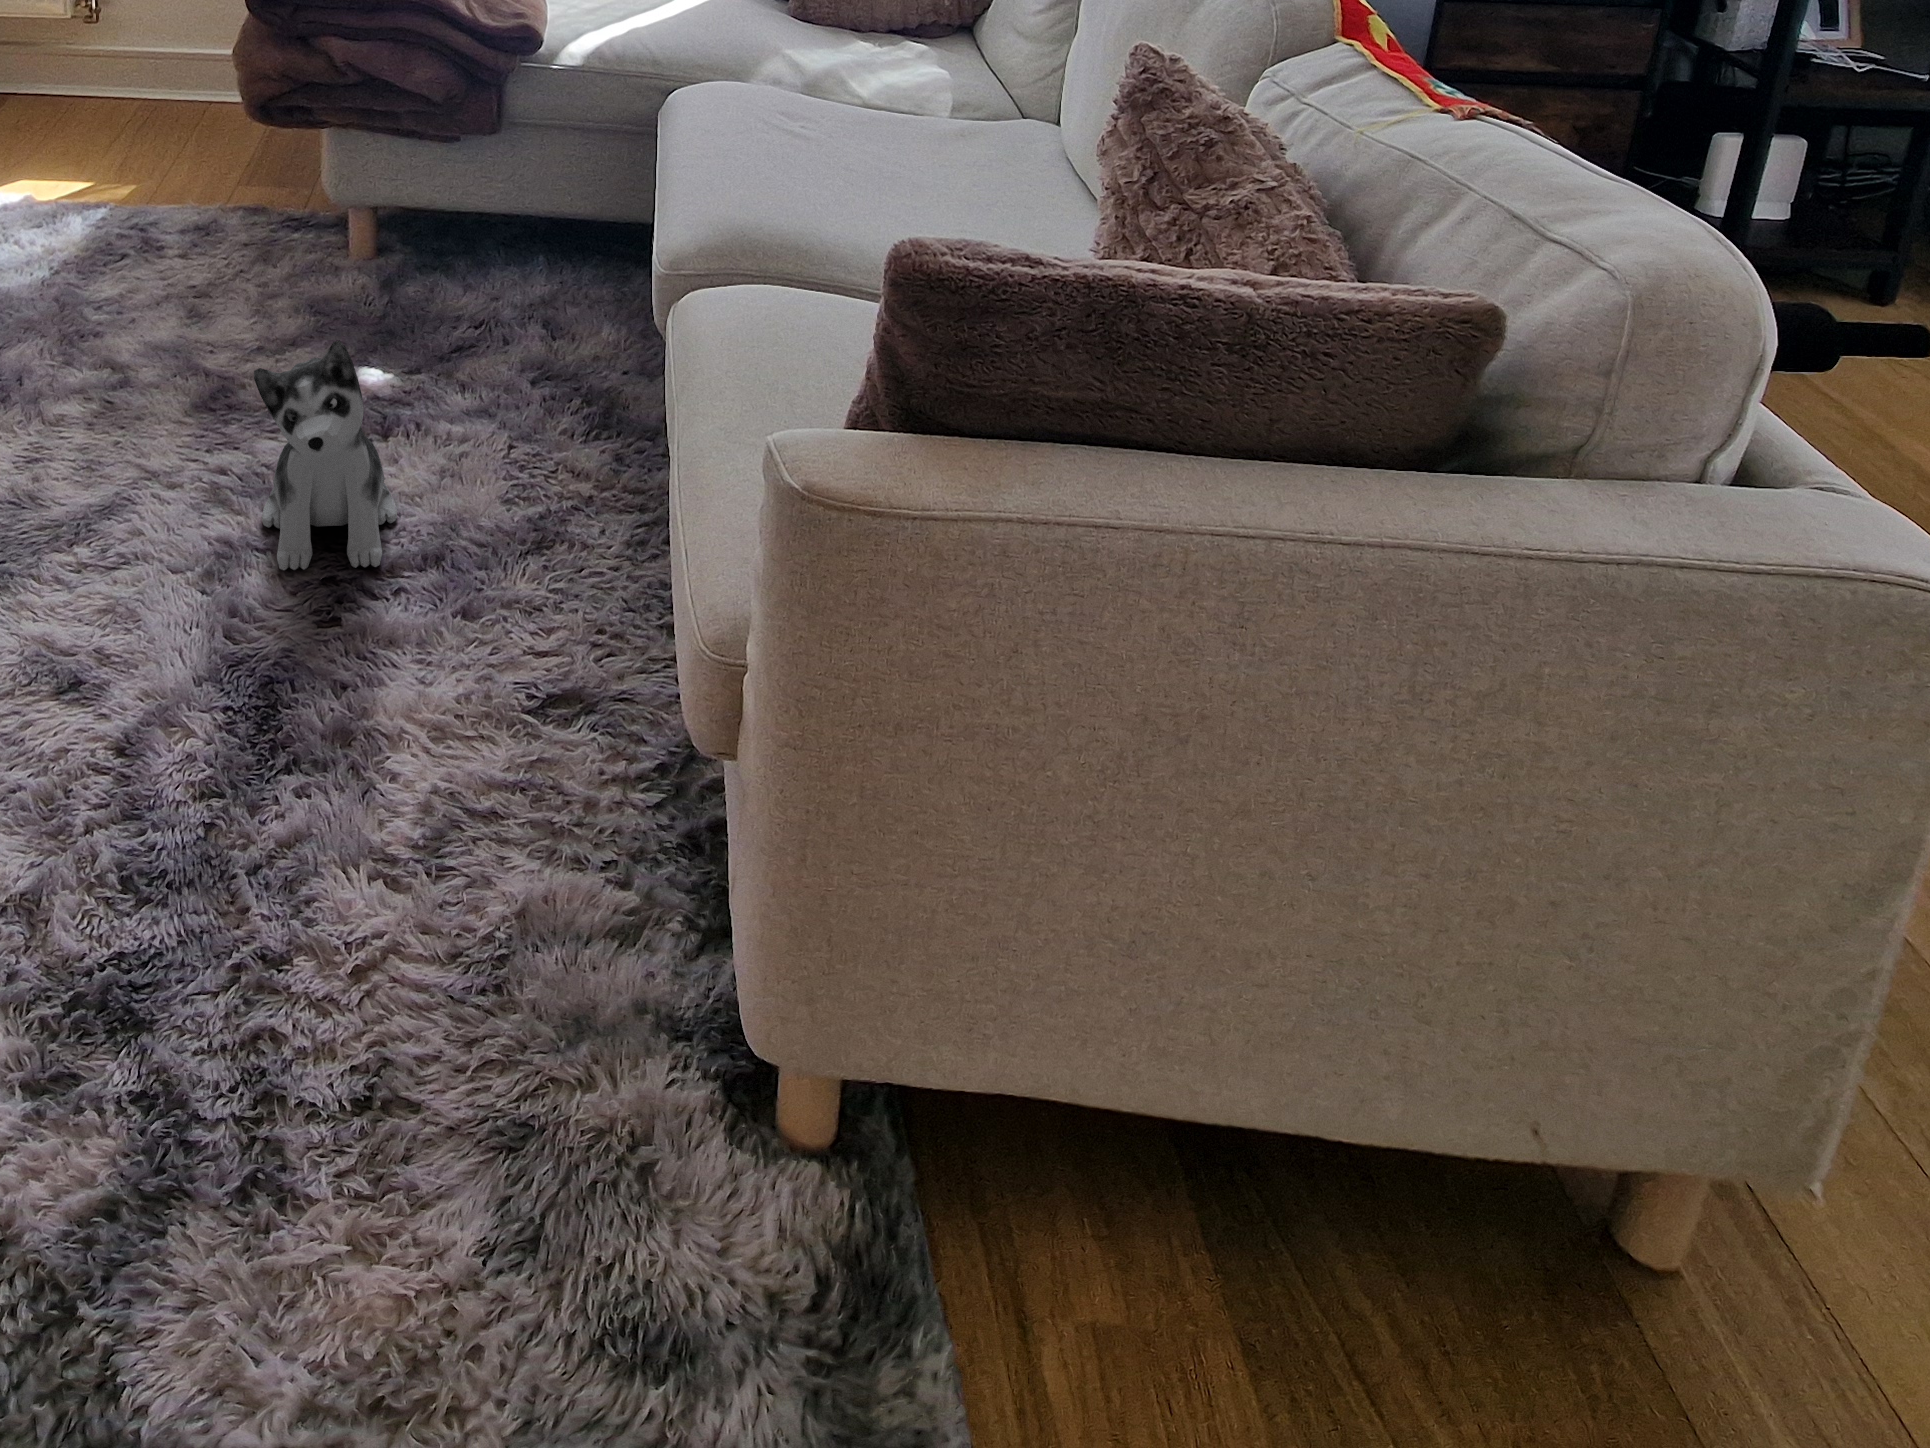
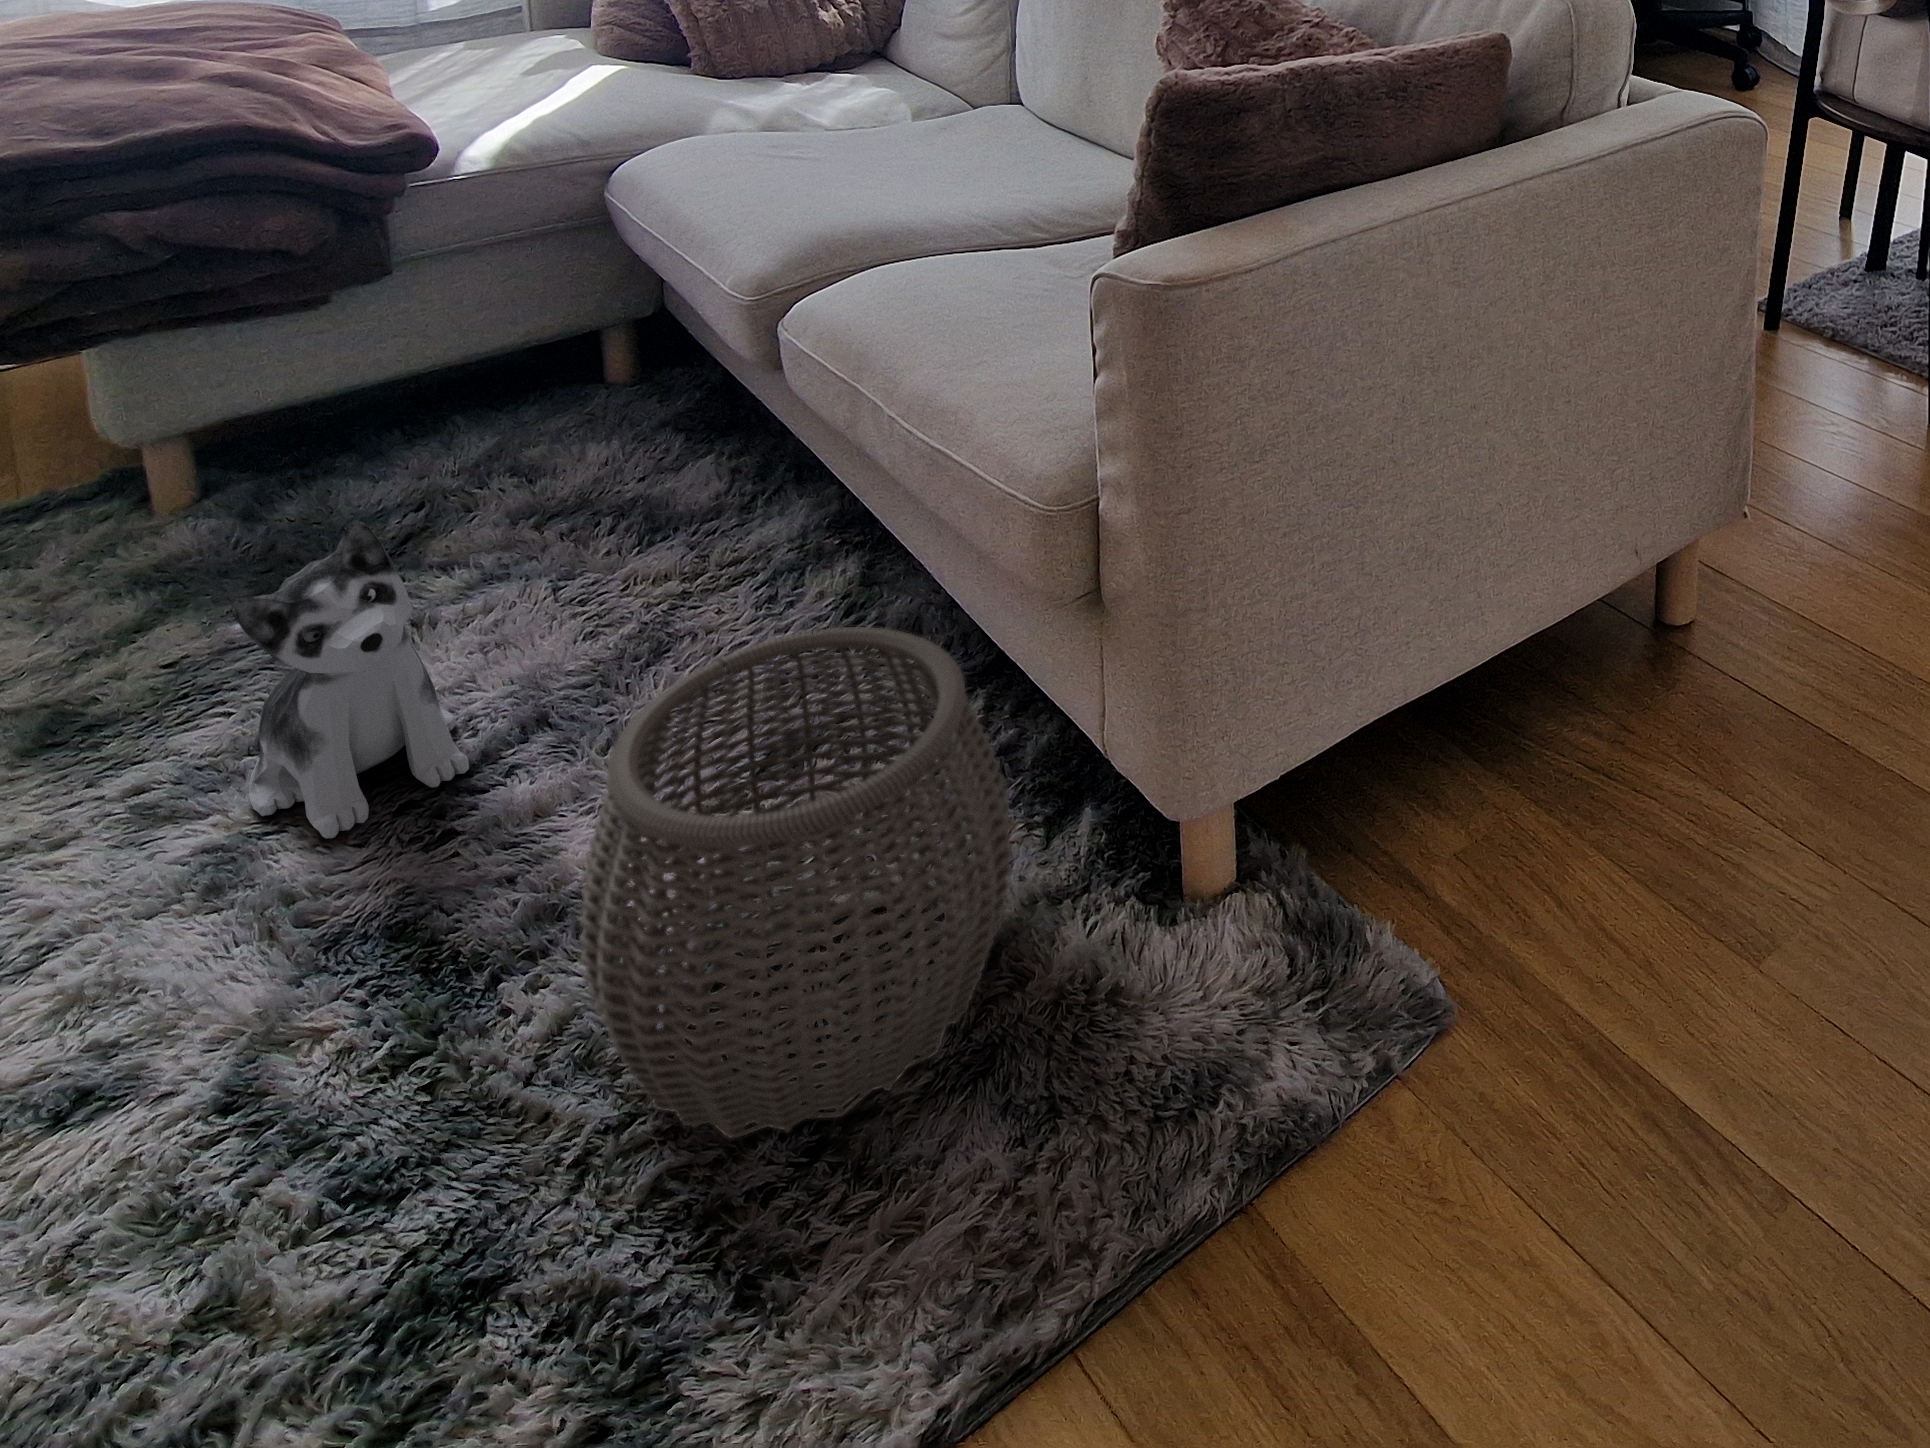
woven basket: none [251,619,628,1116] -> present [579,627,1012,1138]

